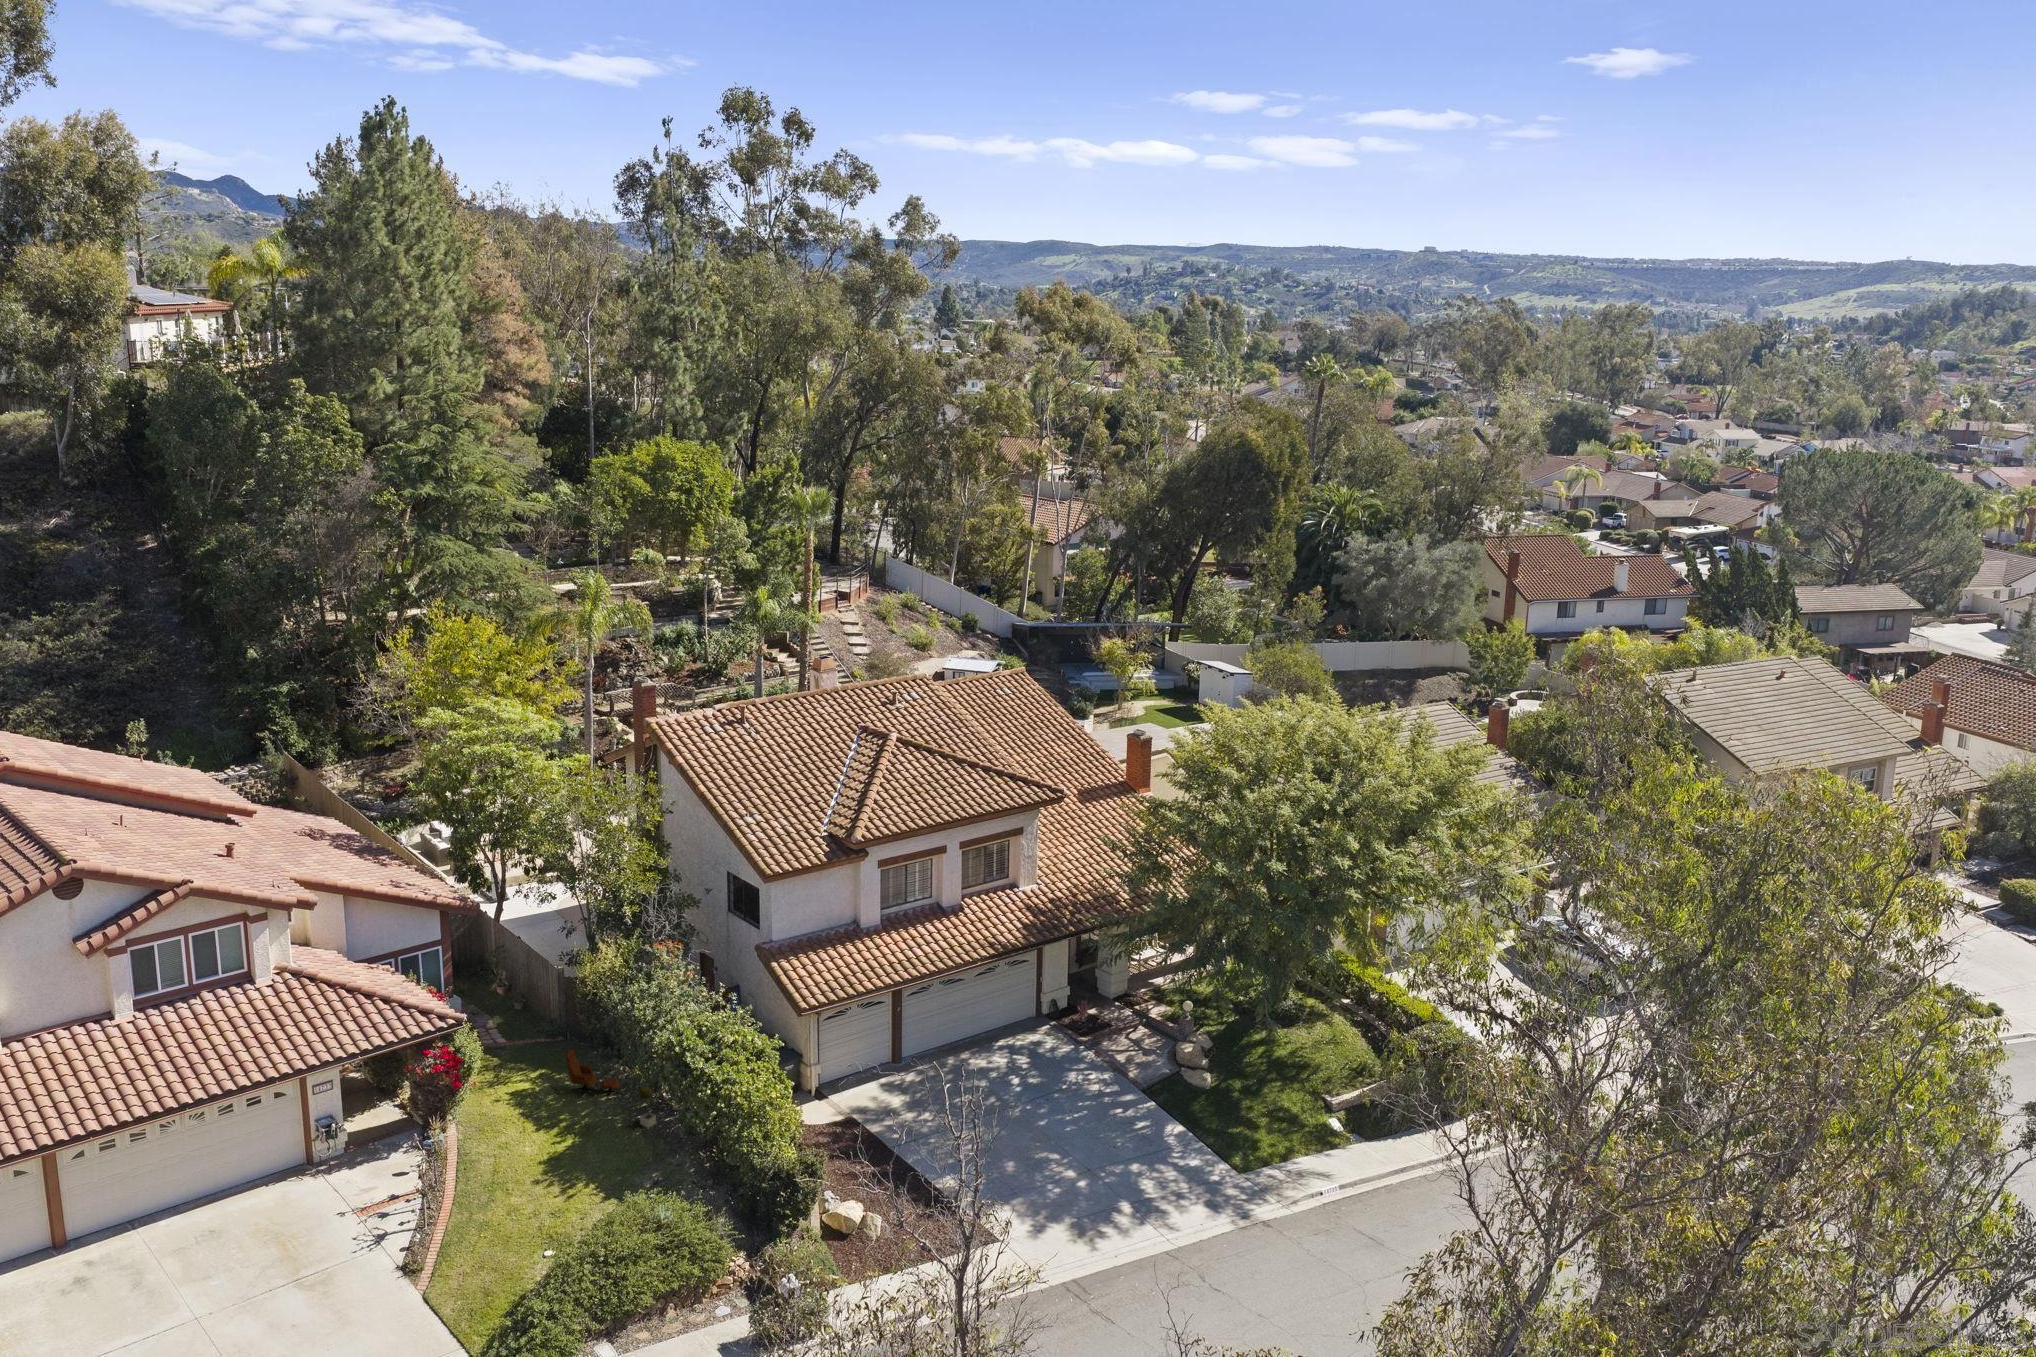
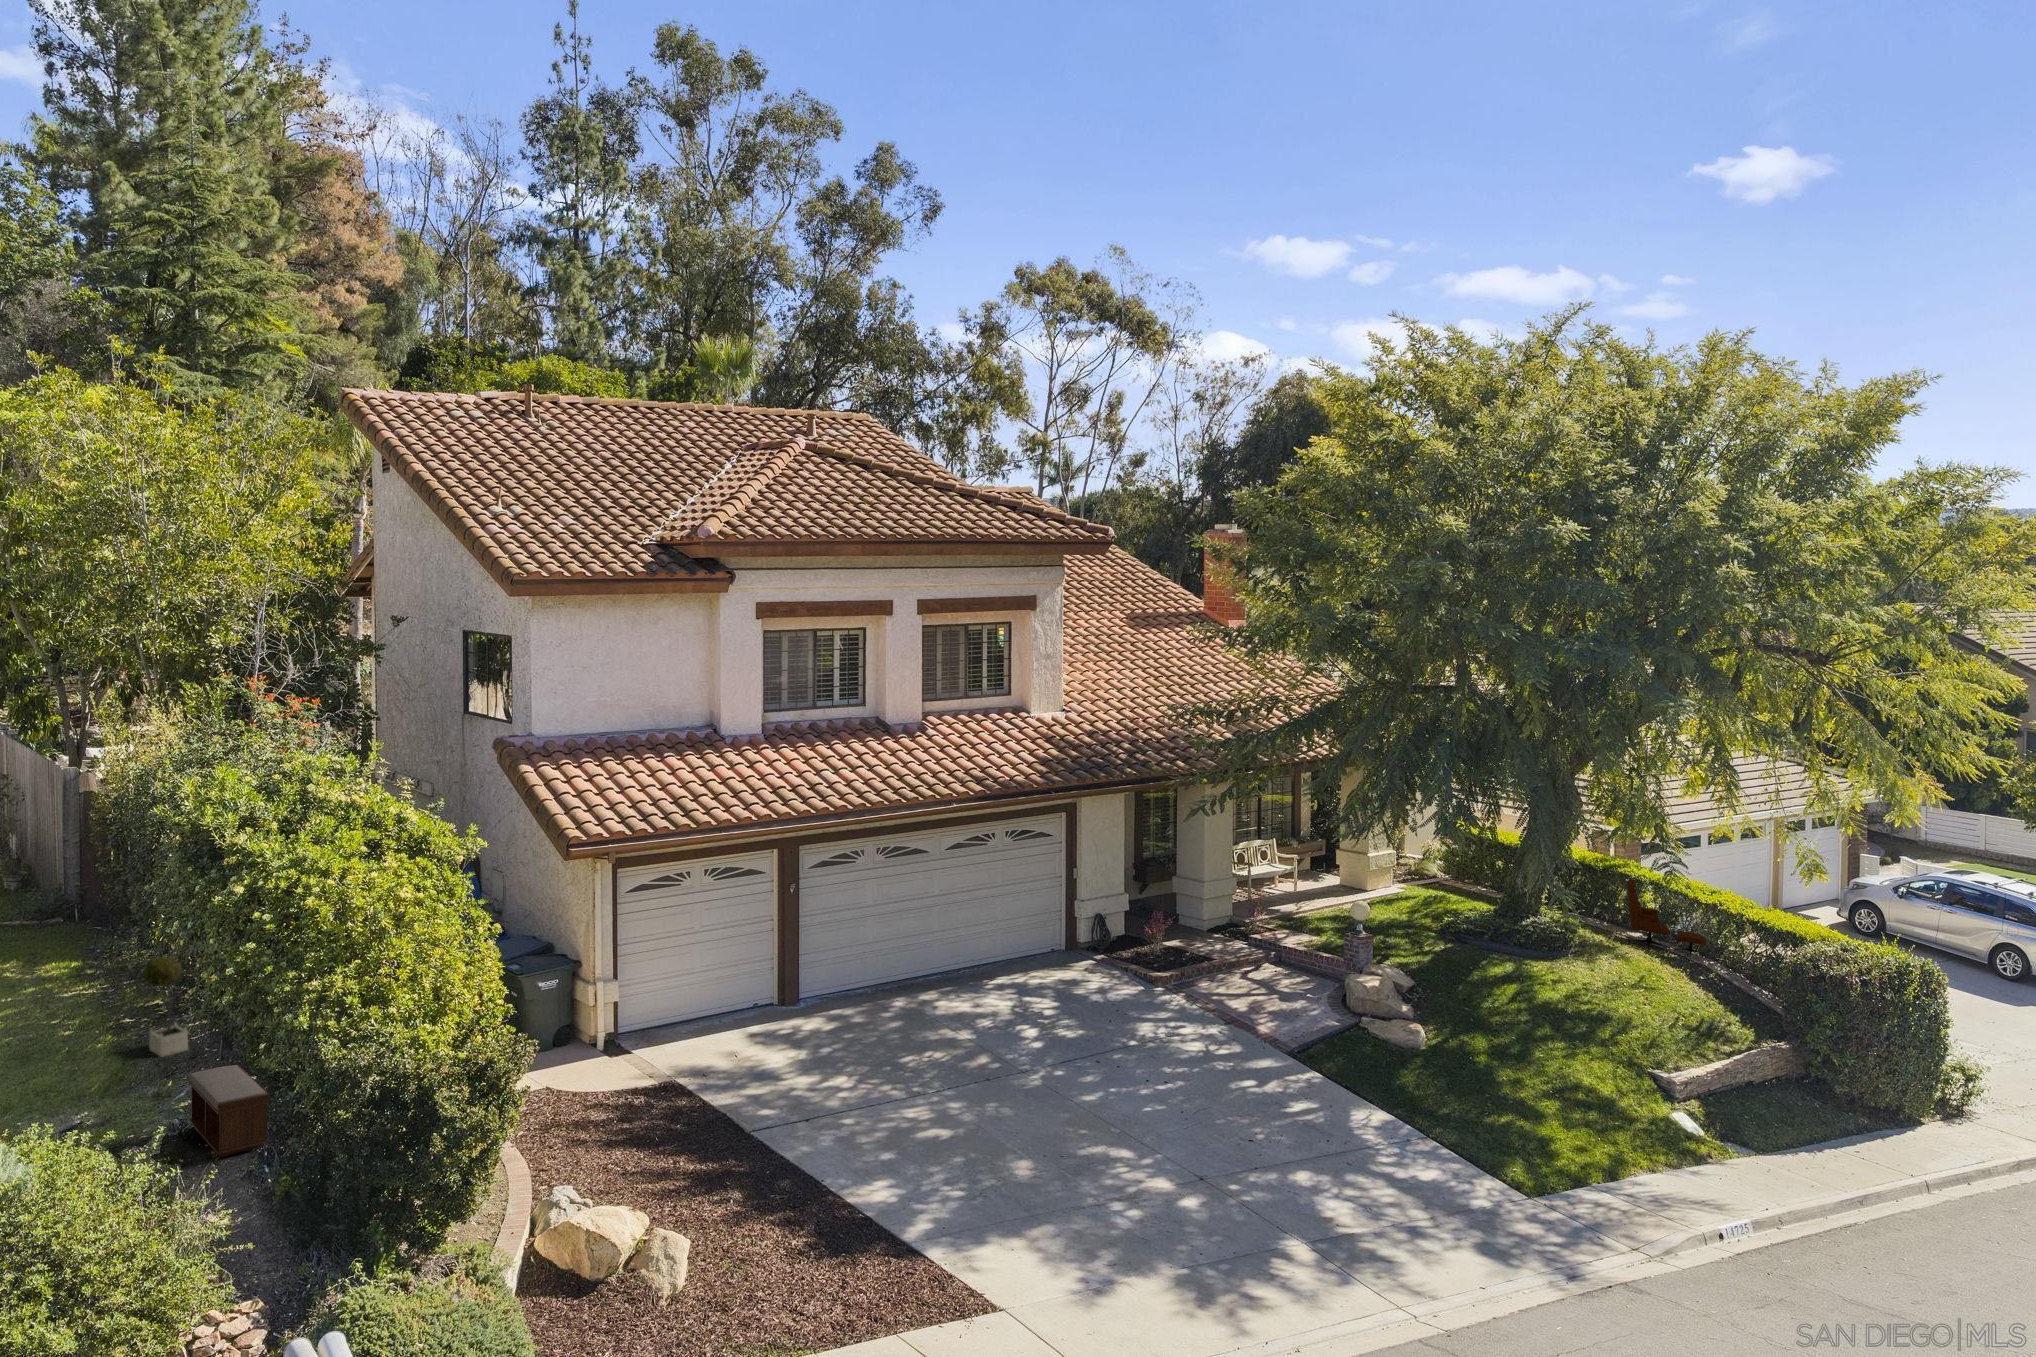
lounge chair: present [566,1049,619,1097] -> present [1627,880,1706,956]
bench: none [684,1144,719,1185] -> present [189,1065,269,1157]

